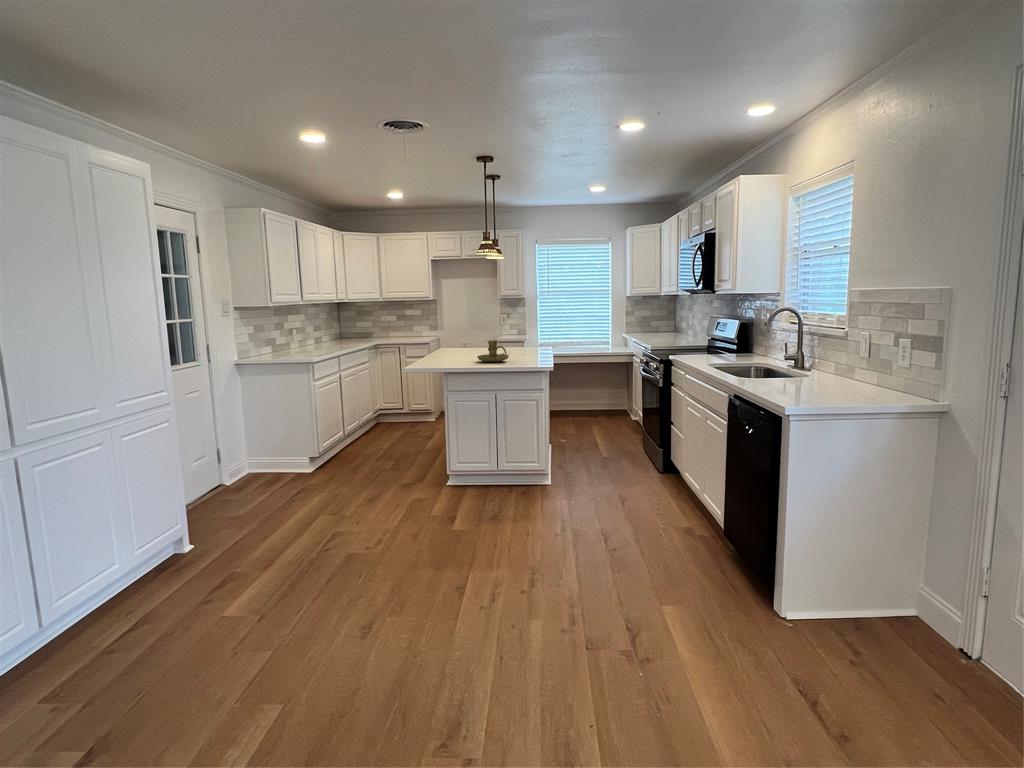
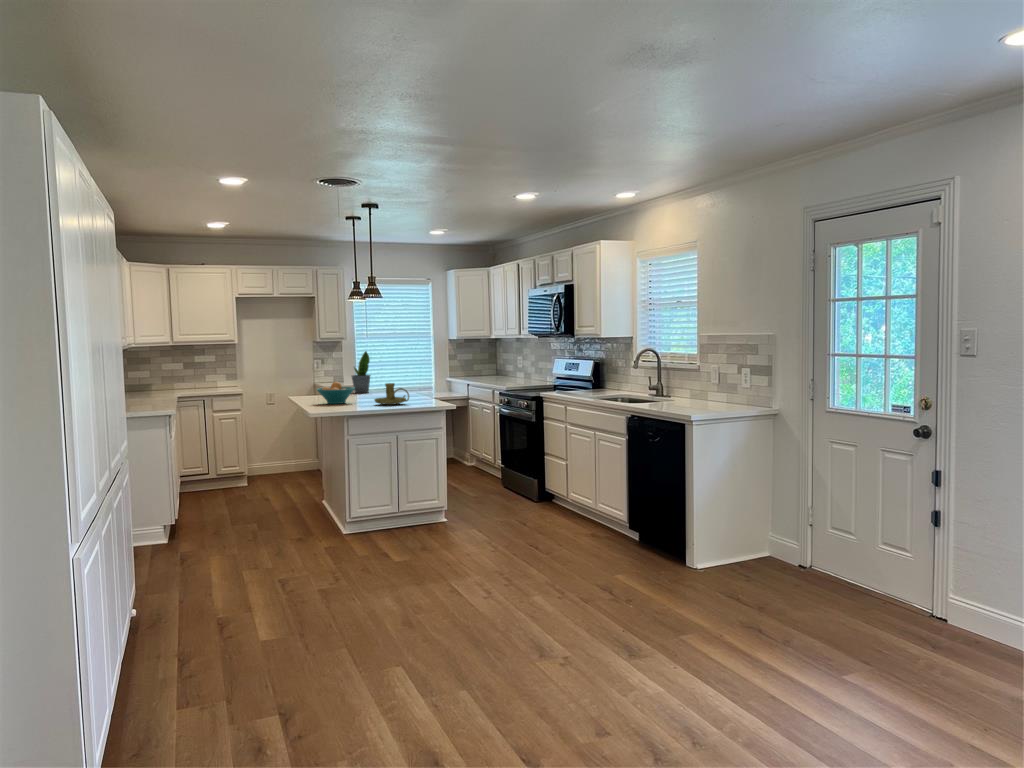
potted plant: none [511,307,529,347] -> present [352,351,370,393]
fruit bowl: none [437,337,473,358] -> present [317,382,355,404]

